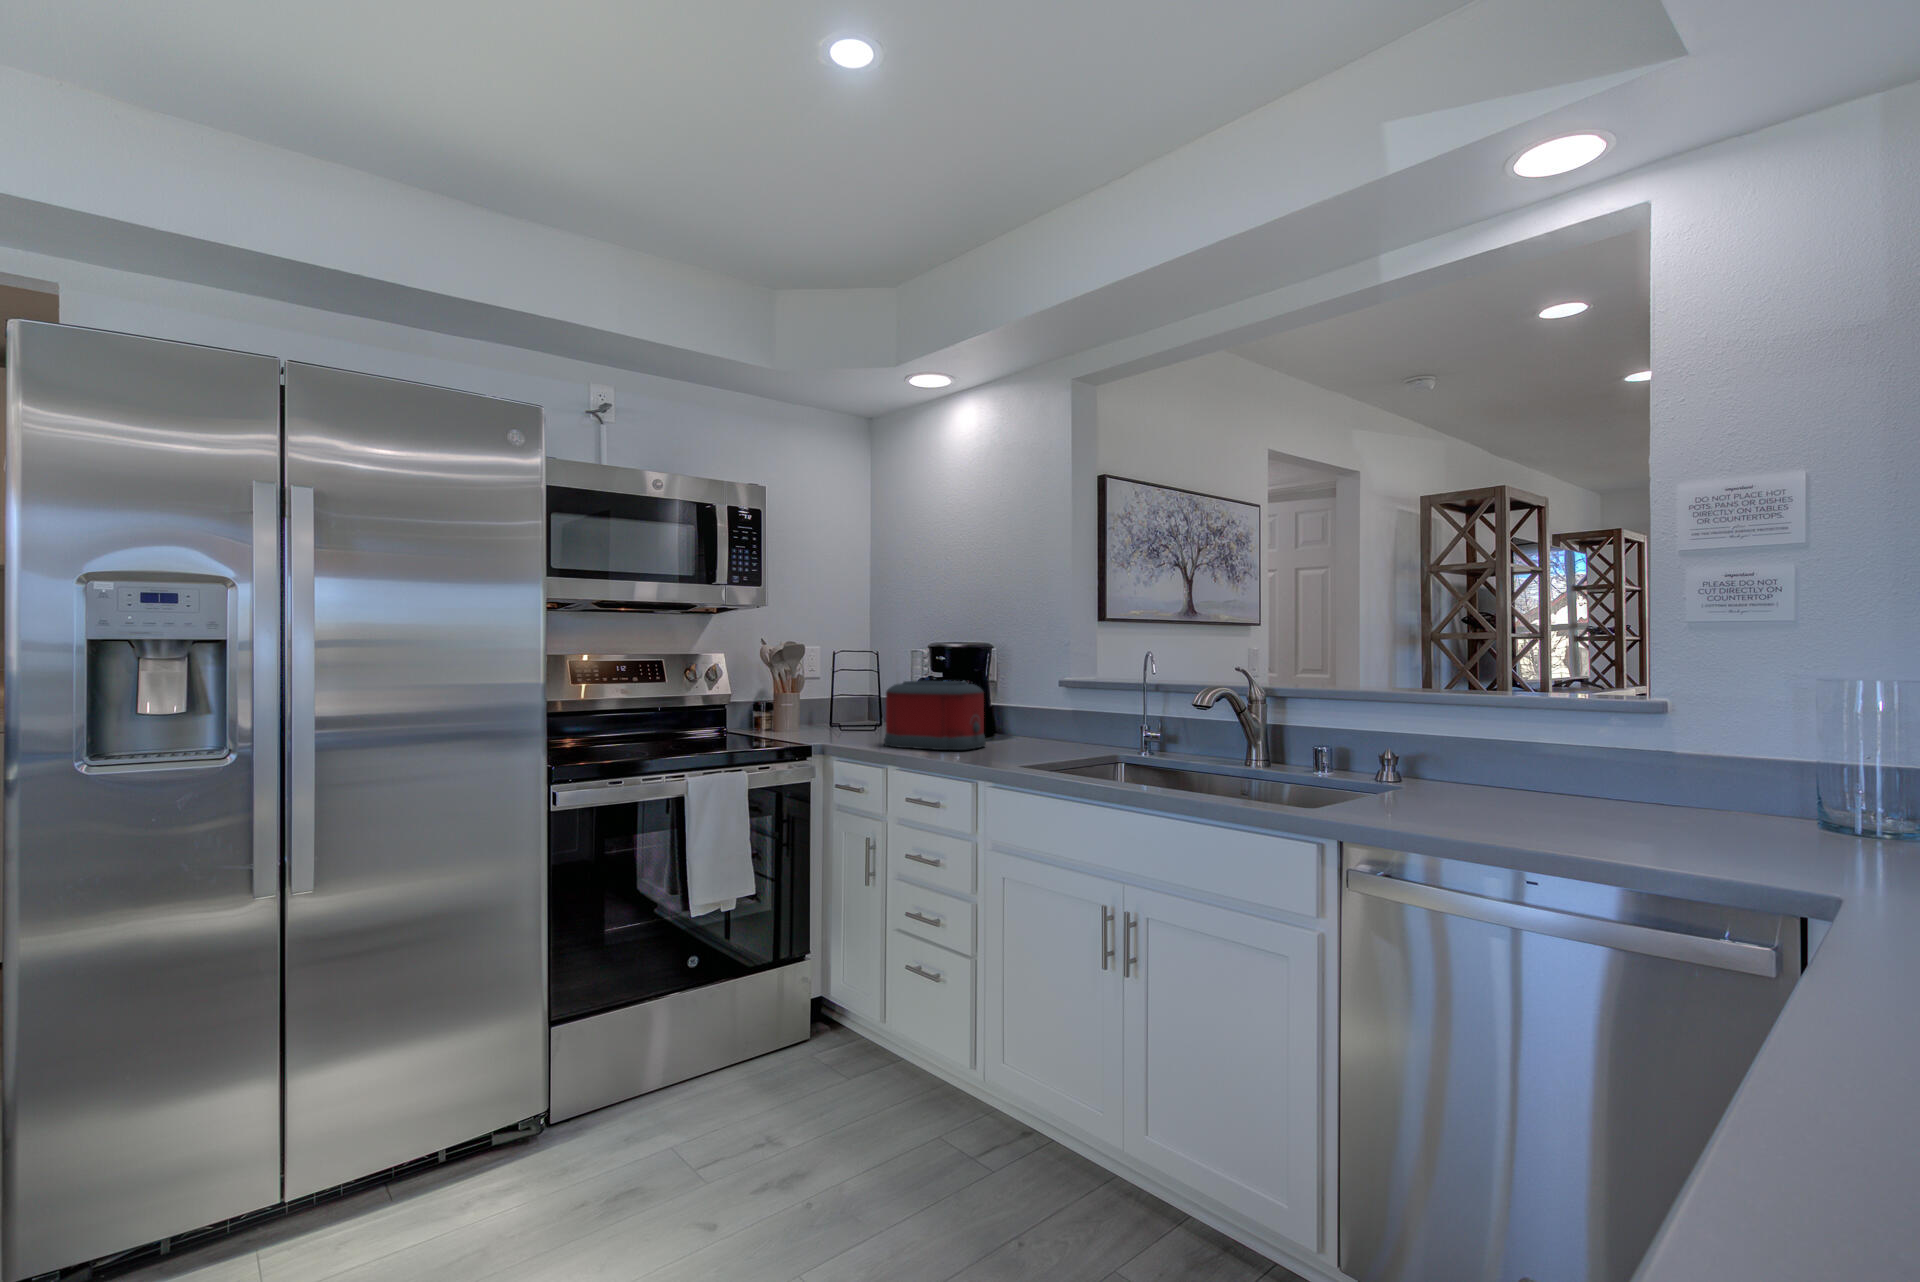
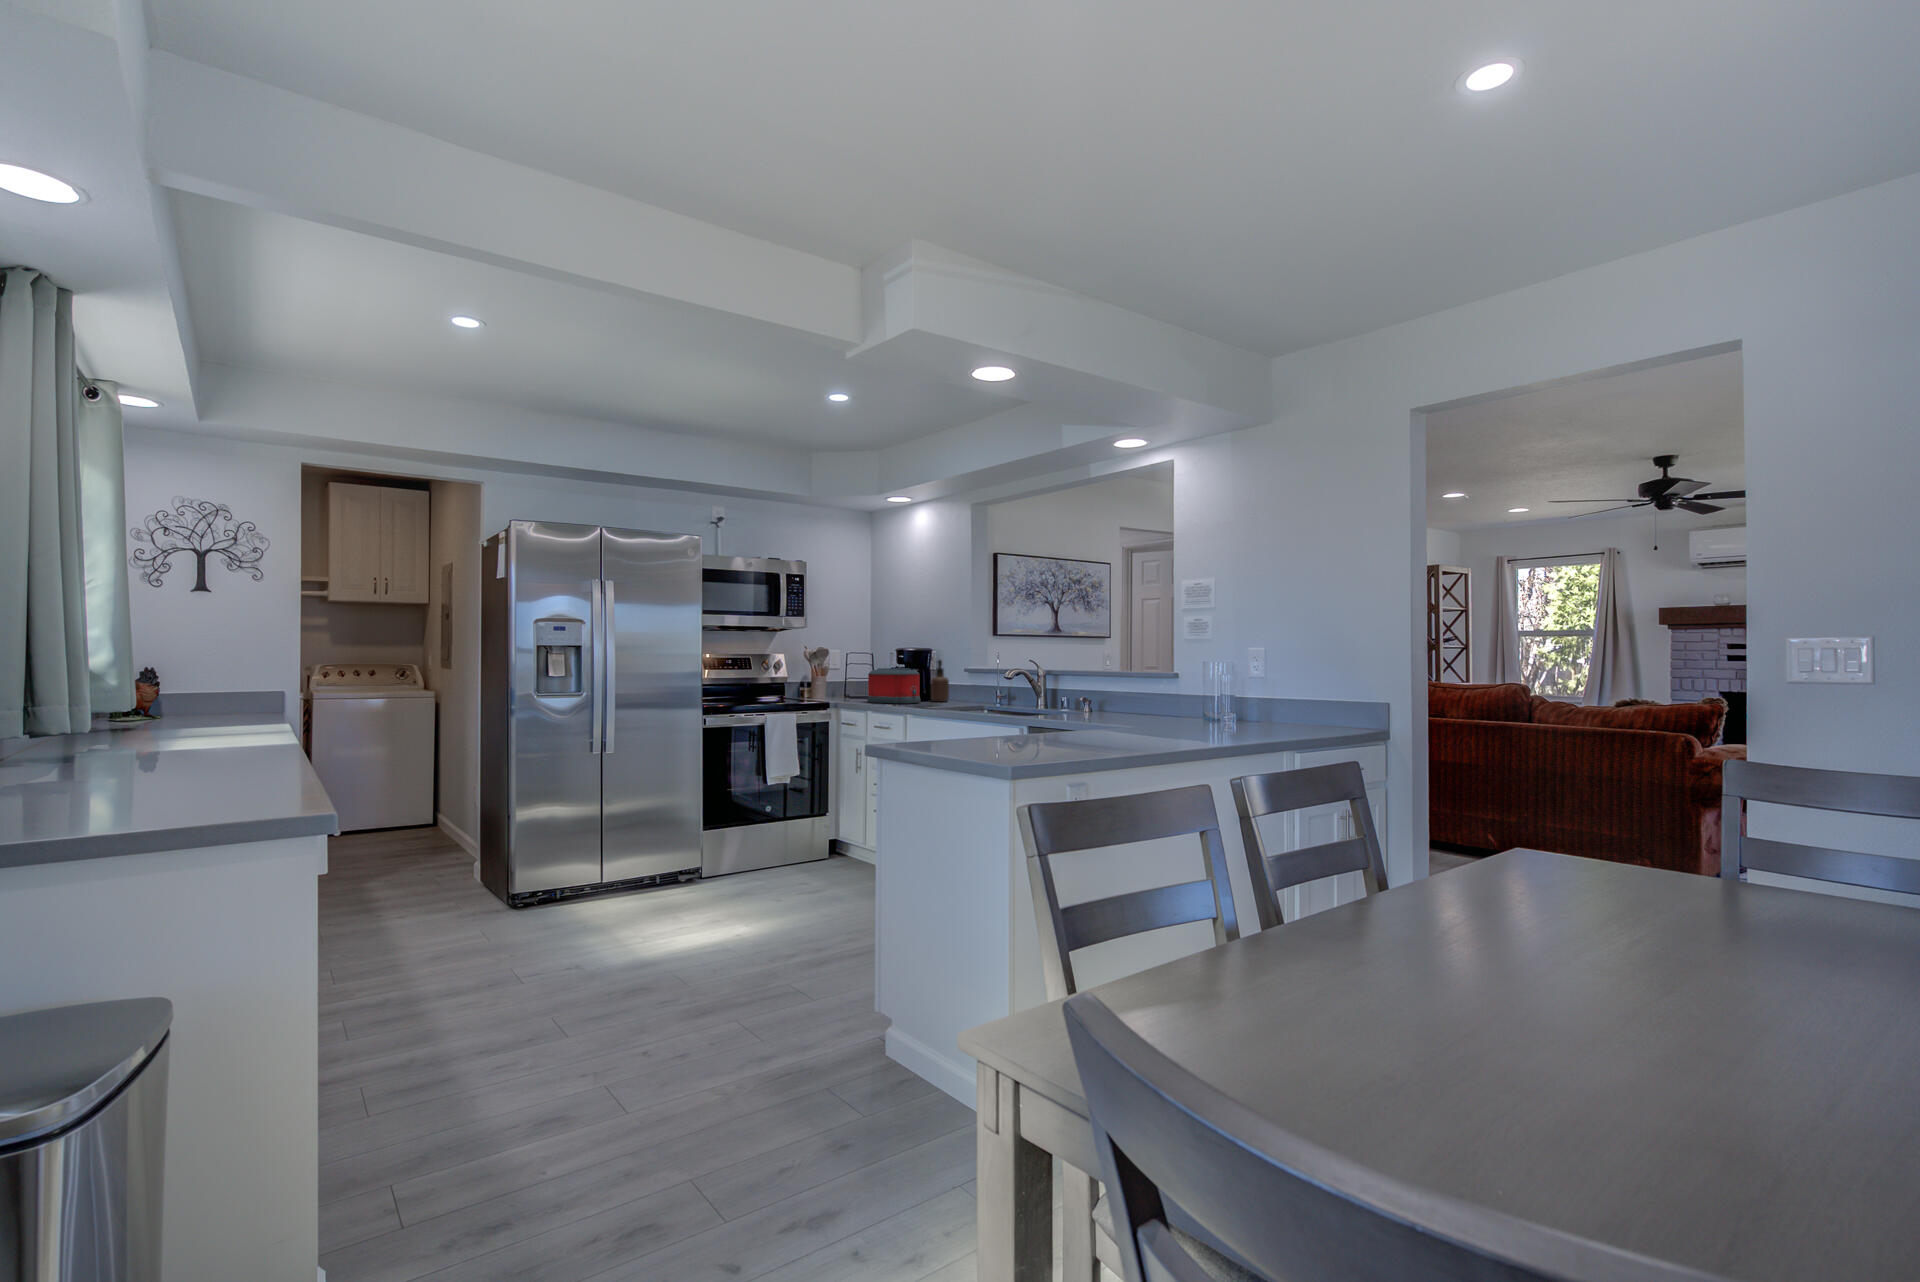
soap dispenser: none [999,664,1032,742] -> present [931,660,949,702]

